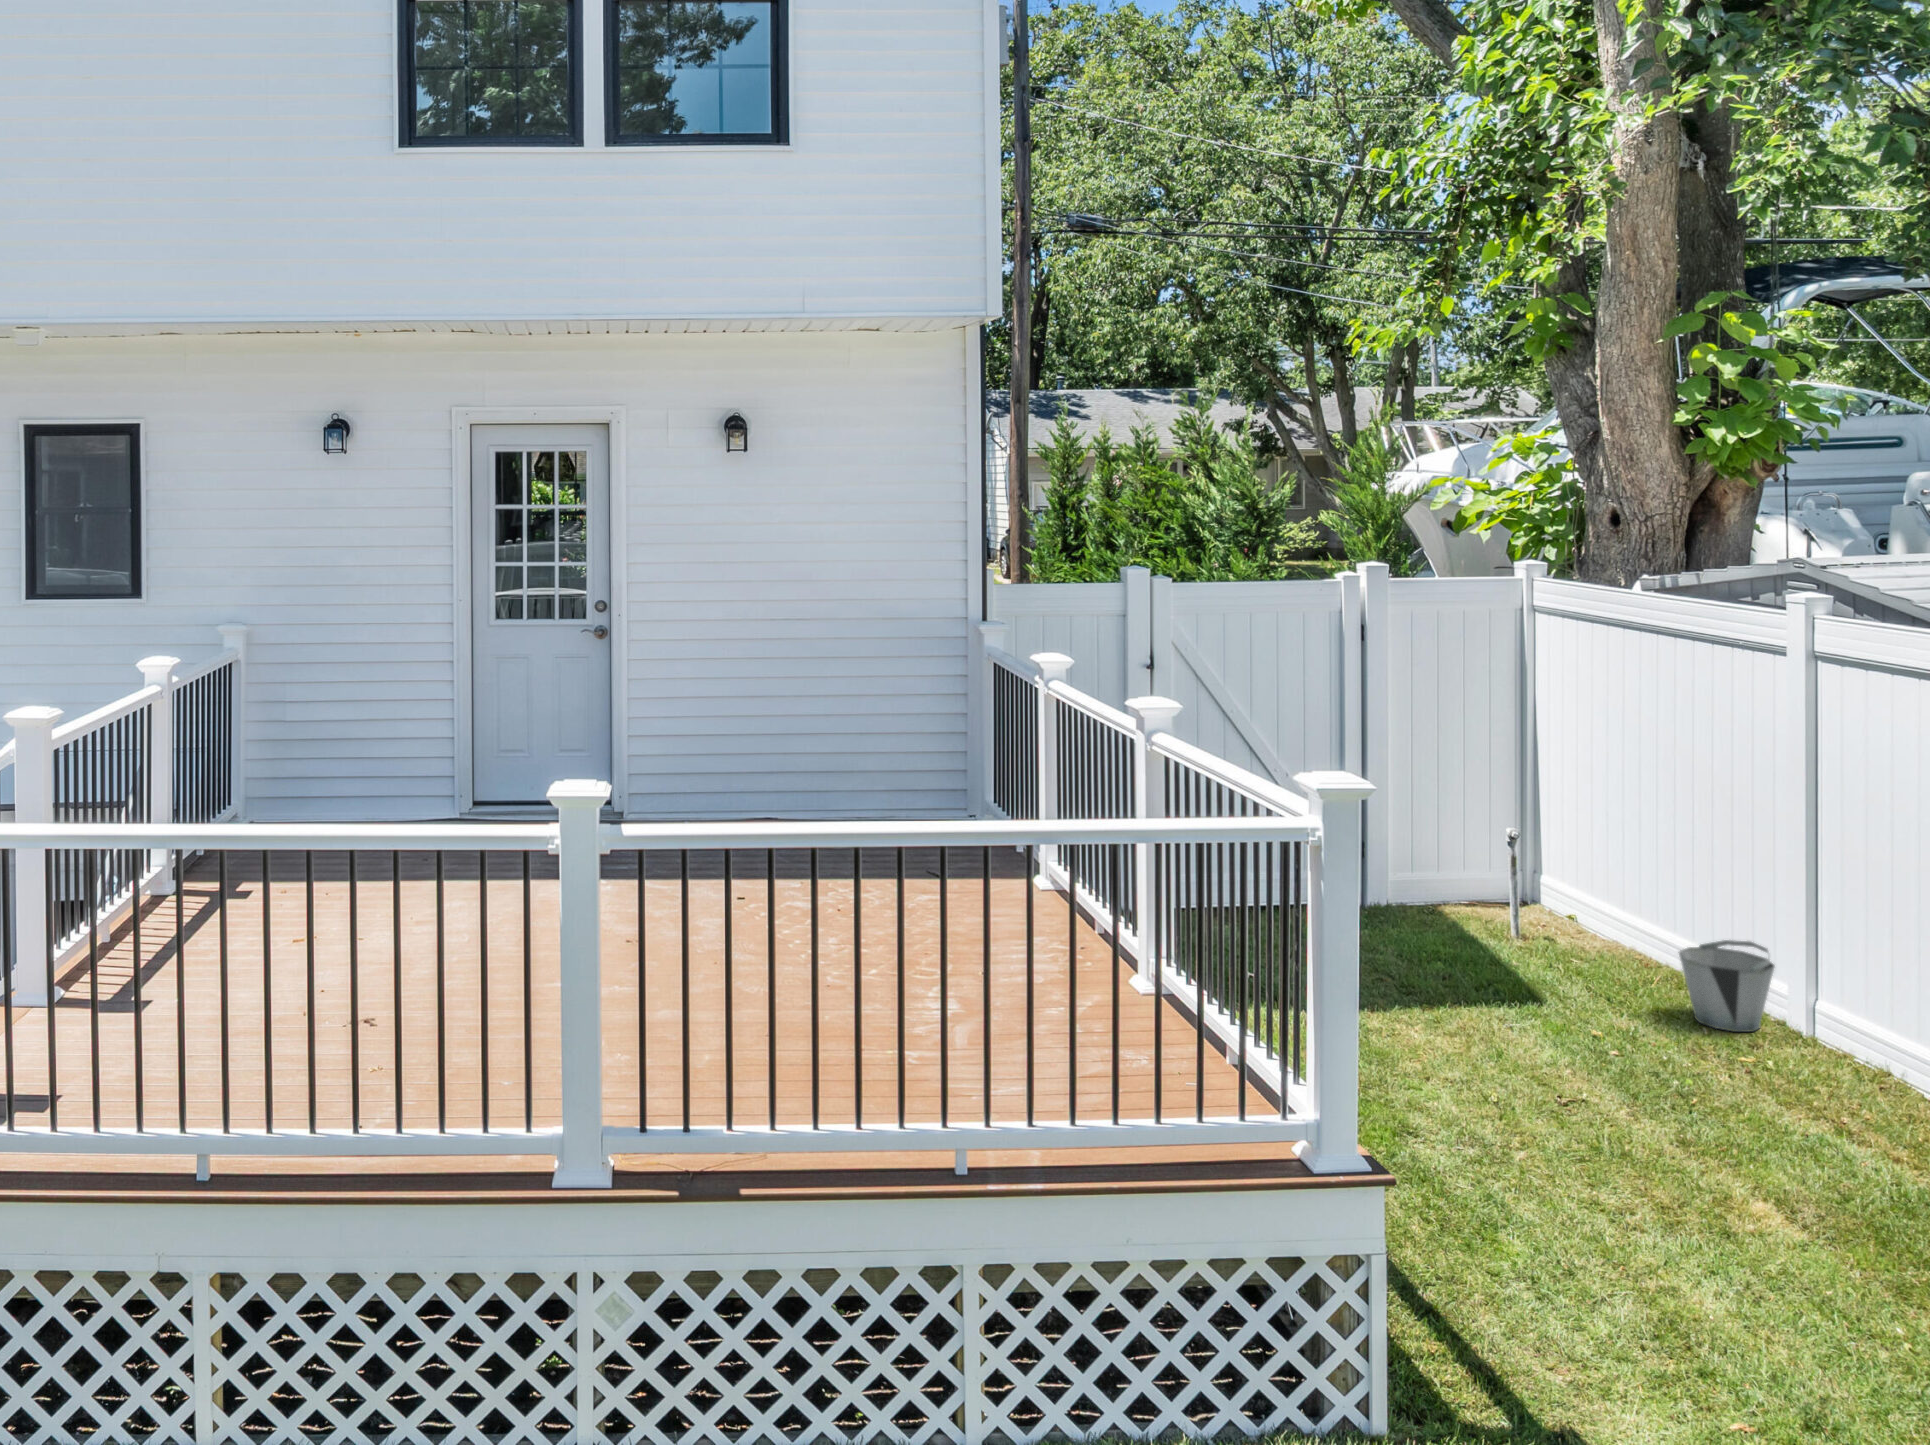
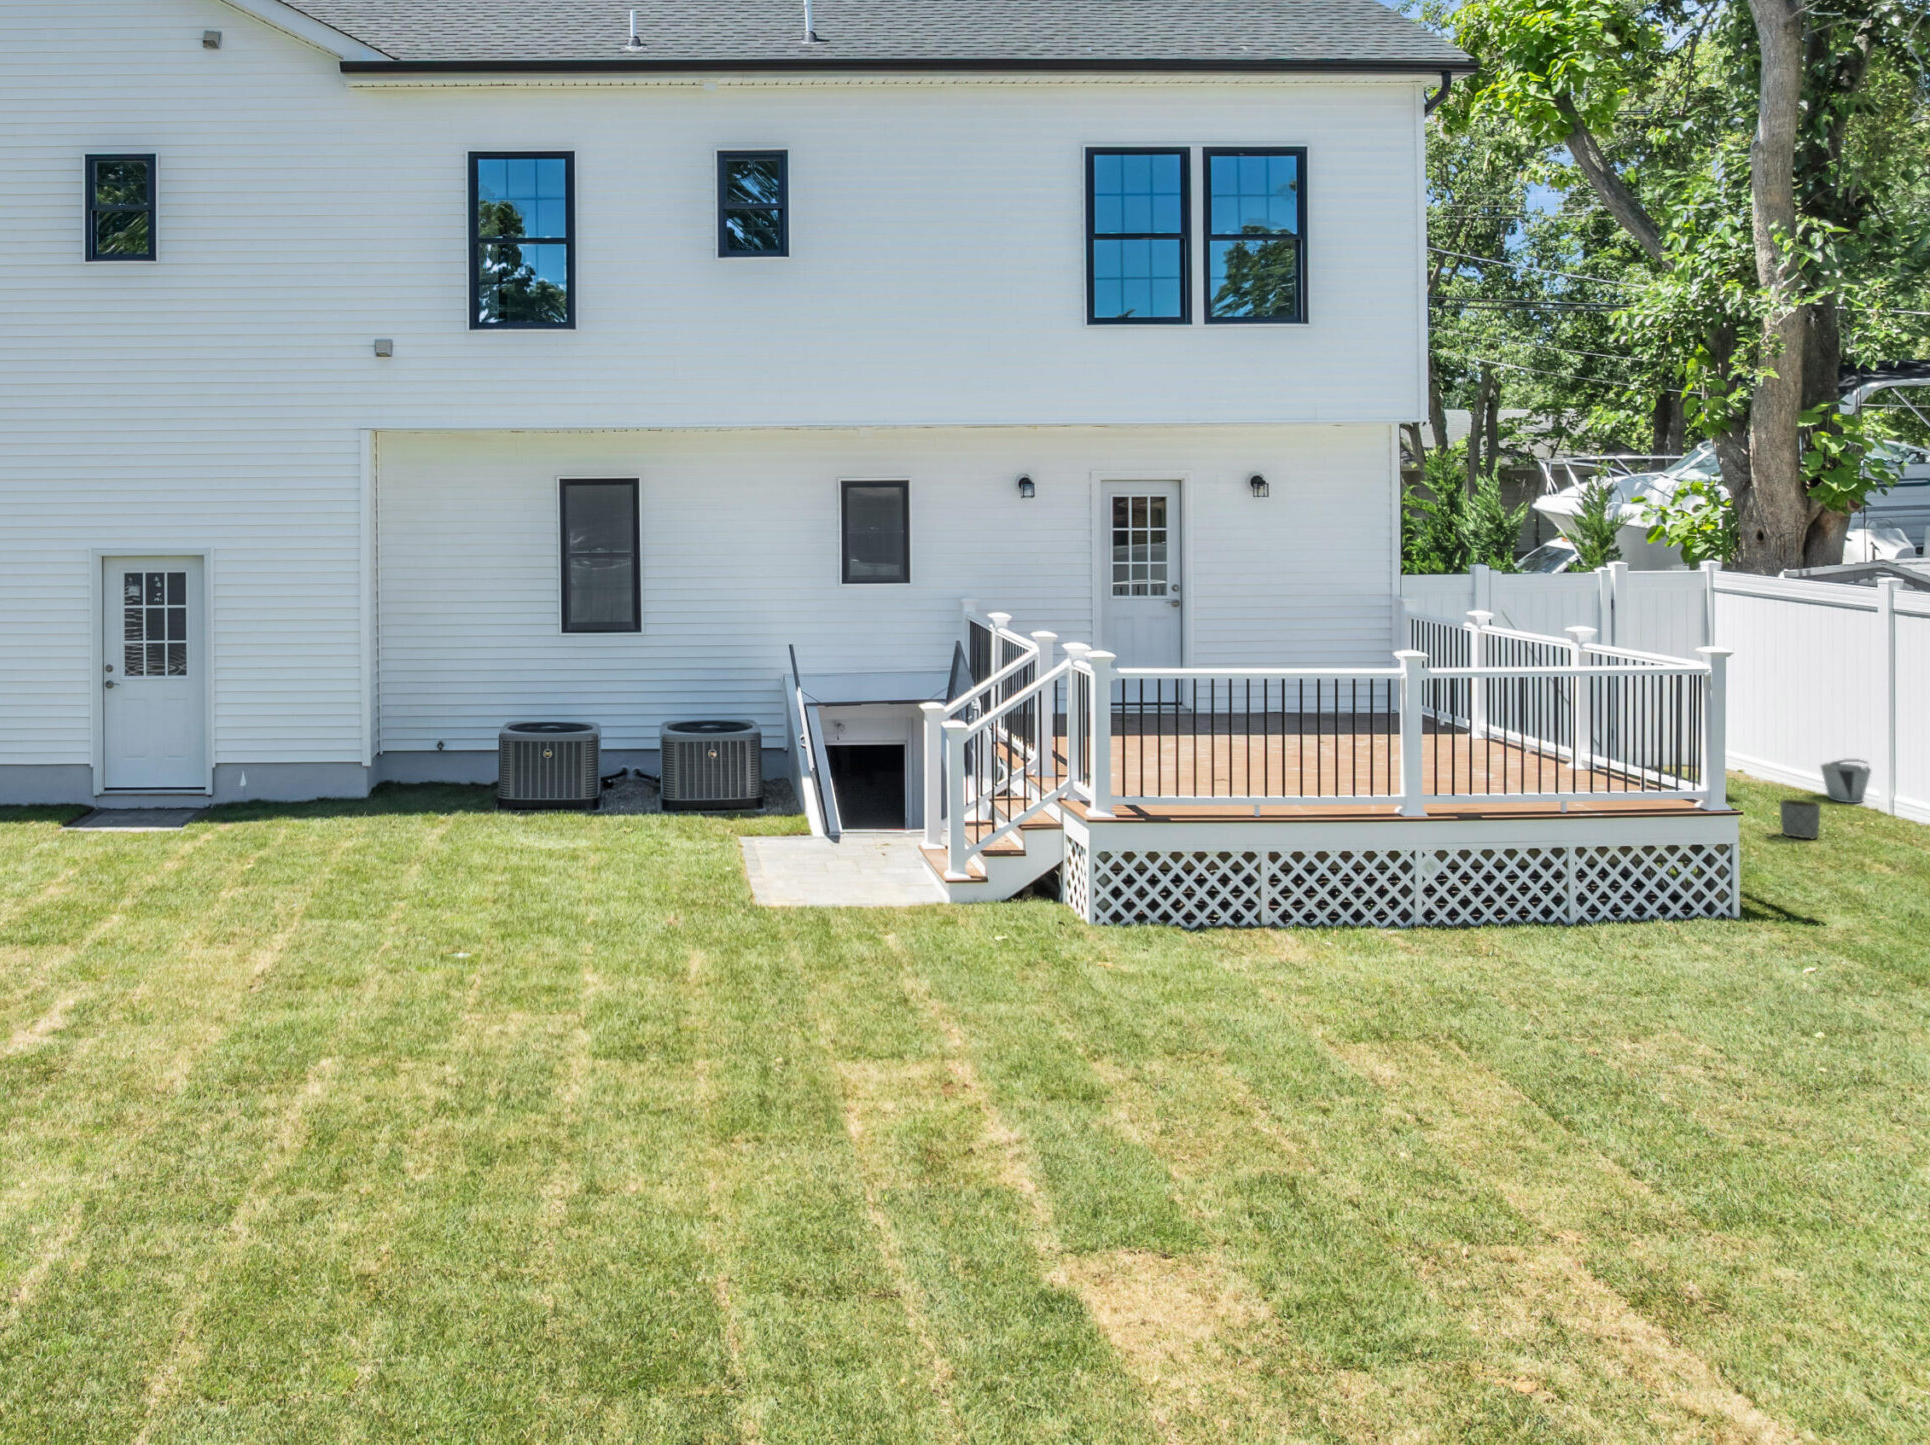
planter: none [1570,1051,1652,1148] -> present [1780,799,1820,839]

